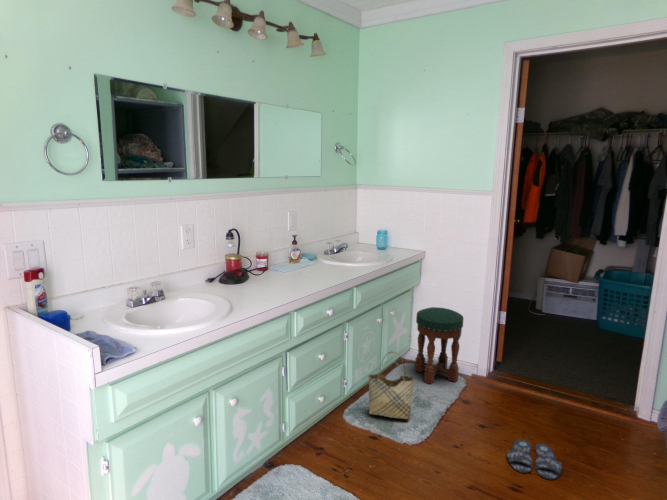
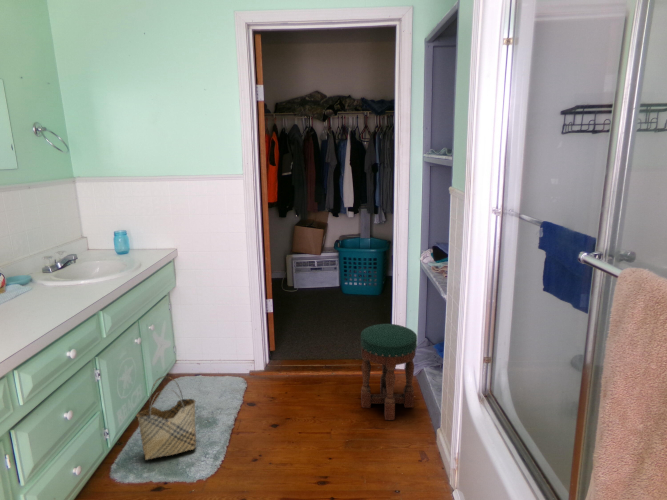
stool: present [415,307,463,384] -> present [361,324,417,420]
slippers: present [507,439,562,480] -> none [306,423,357,463]

